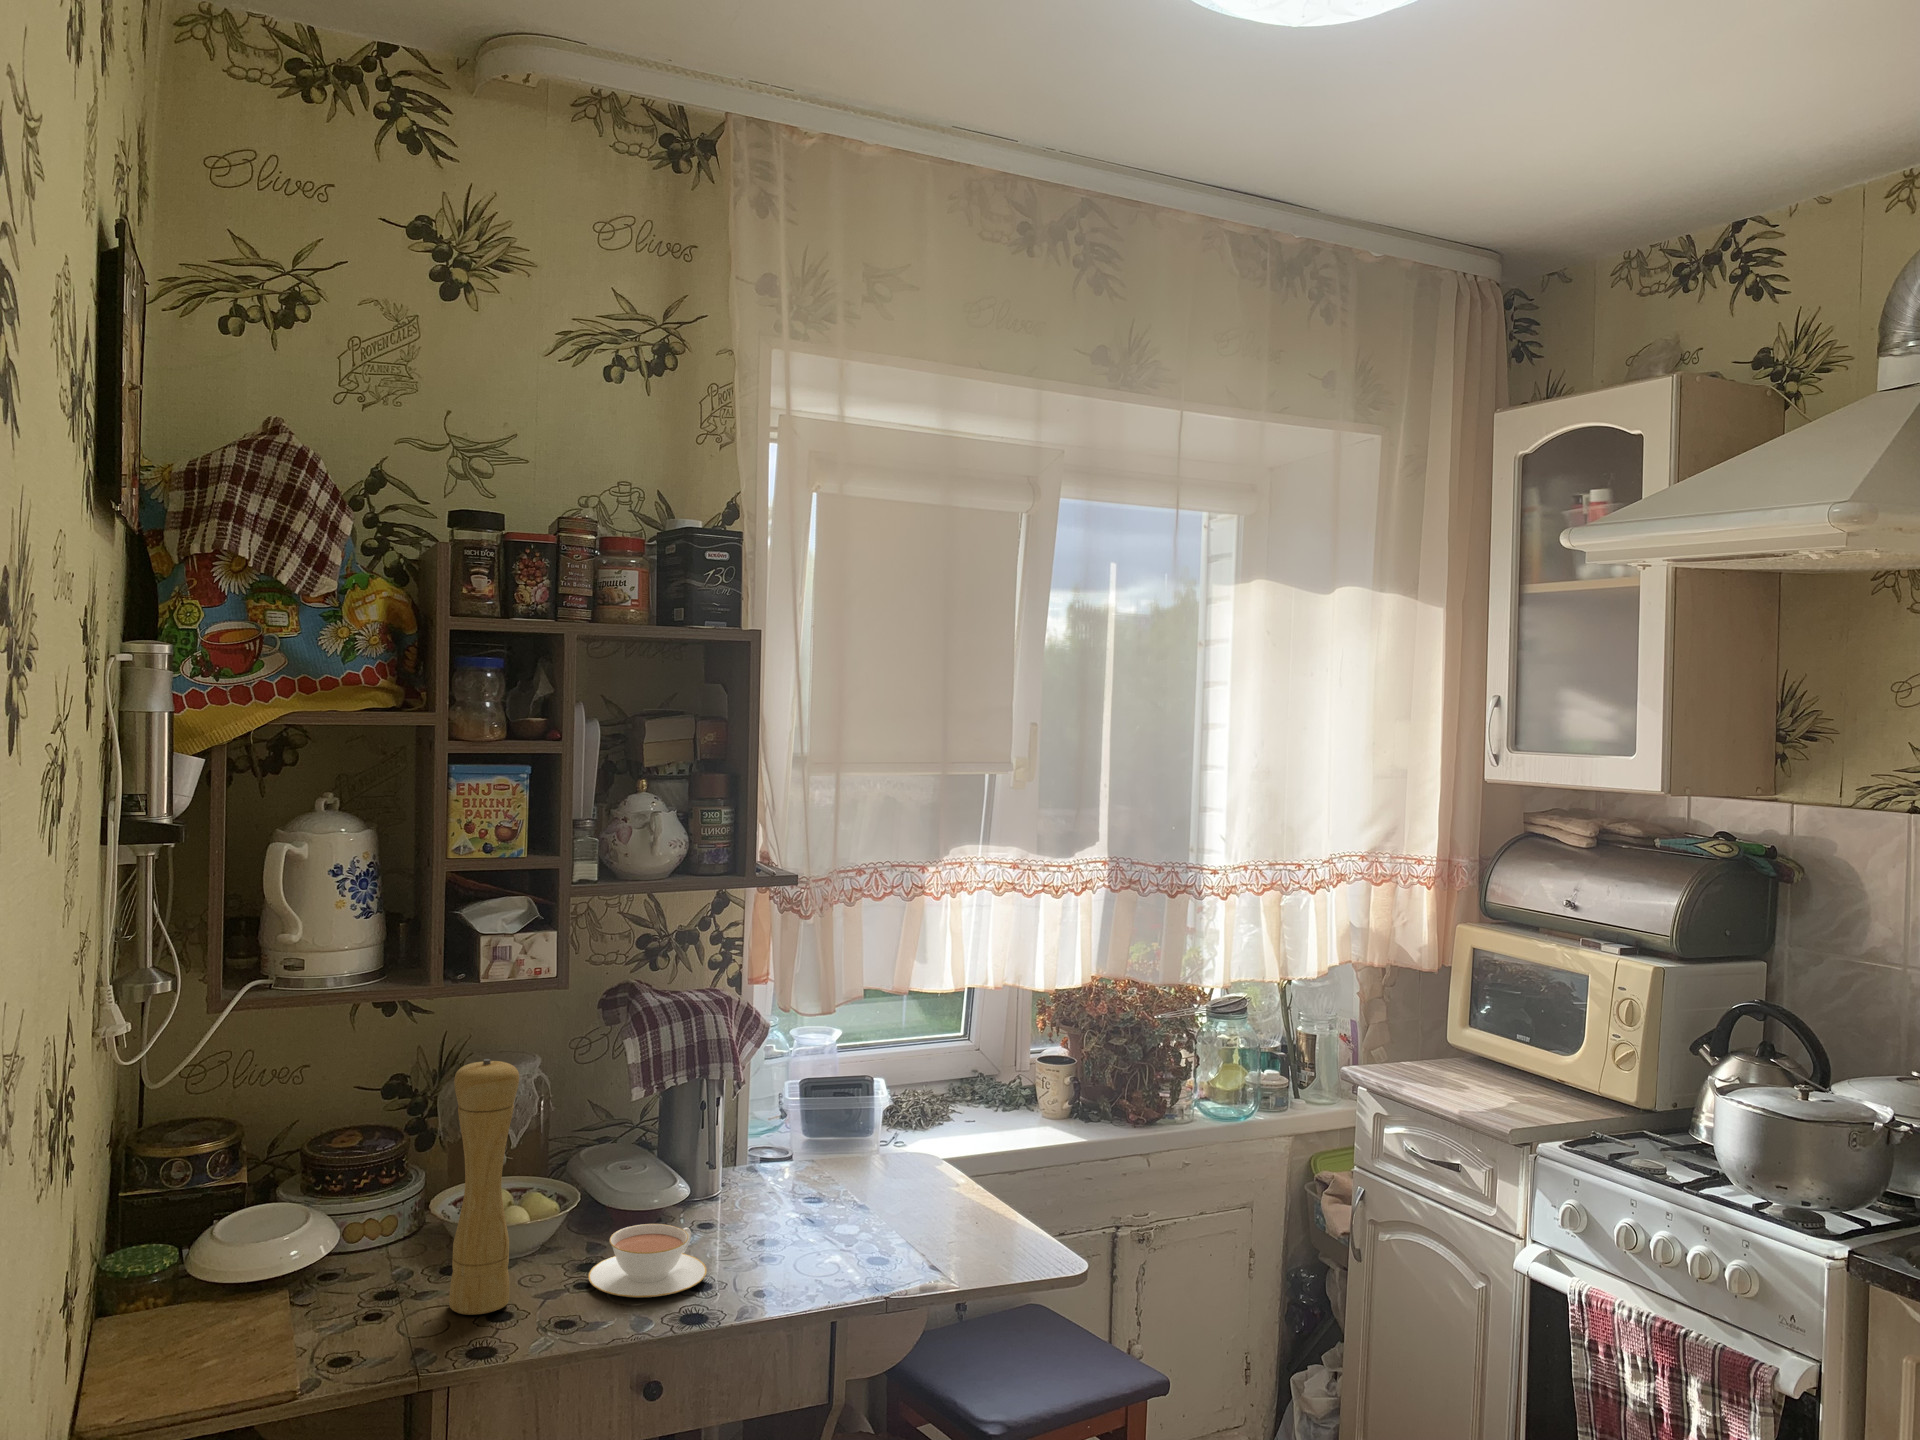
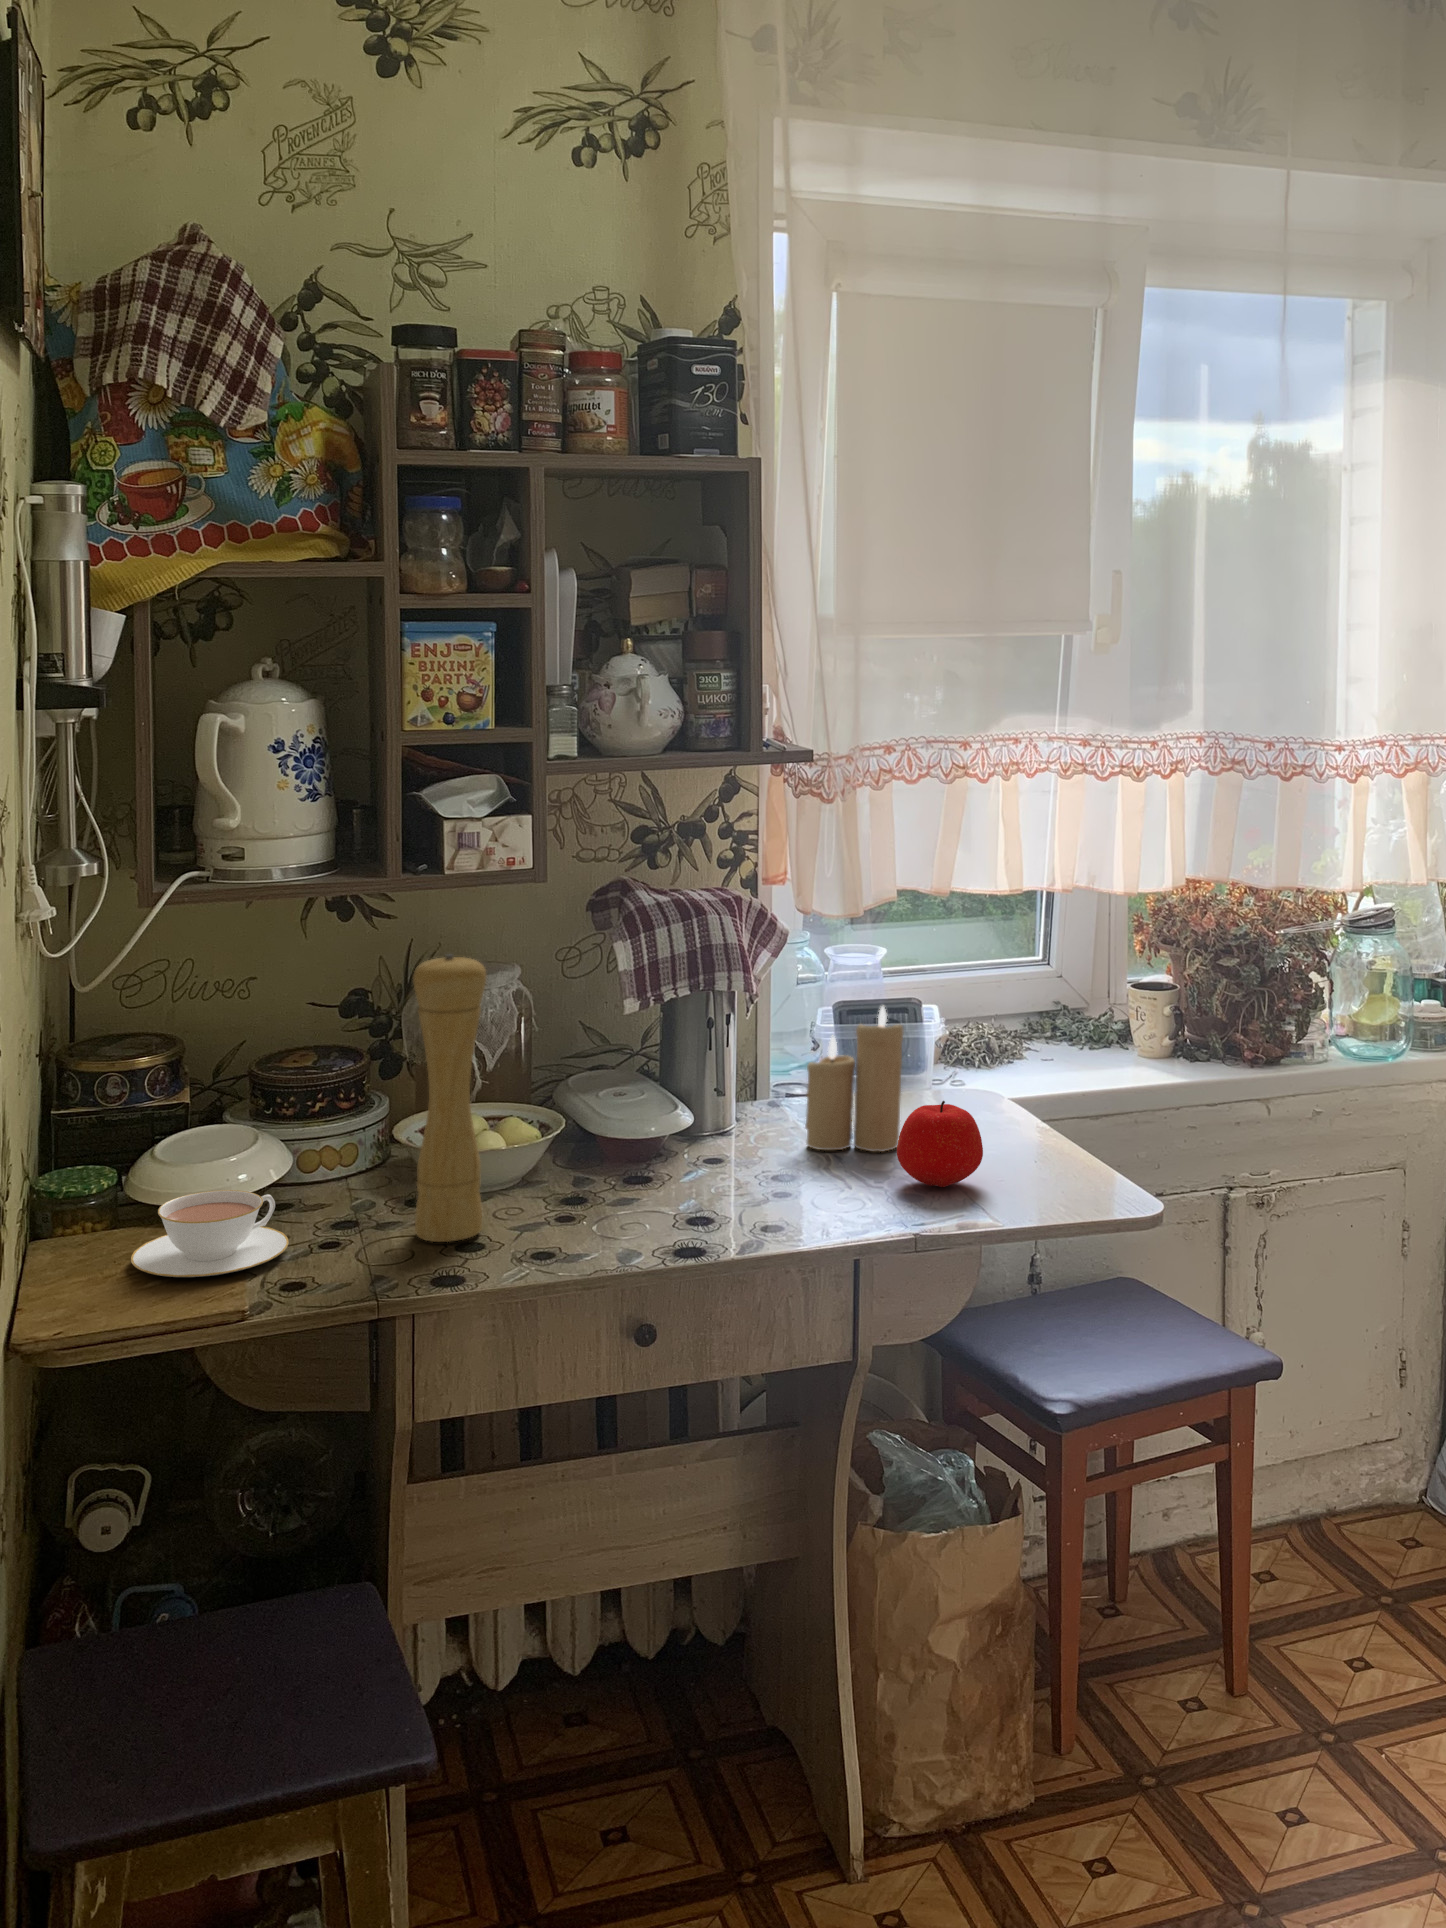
candle: none [783,1091,868,1215] -> present [805,1006,903,1152]
apple: none [865,1177,938,1251] -> present [897,1101,983,1187]
teacup: present [588,1224,707,1297] -> present [131,1190,289,1277]

